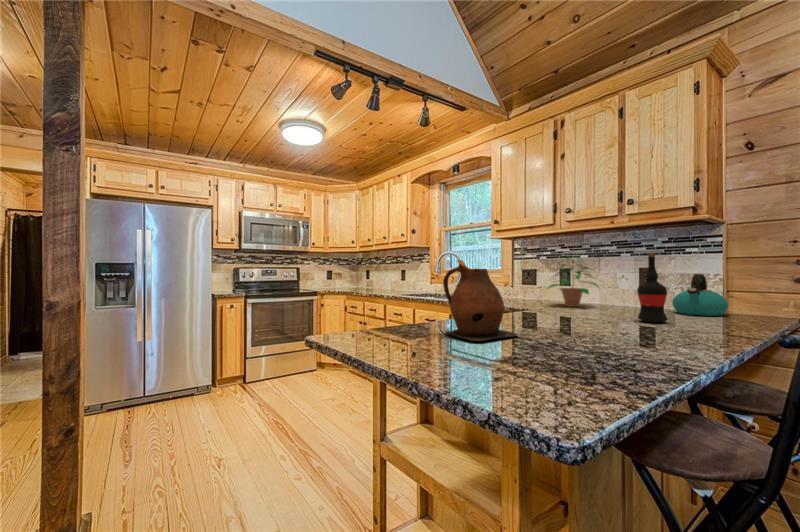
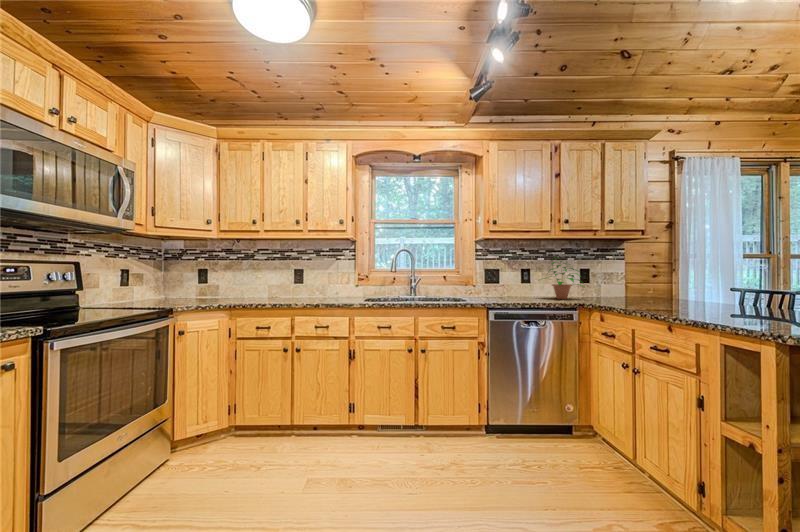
wine bottle: present [637,254,667,322] -> none [650,258,669,302]
ceramic pitcher: present [443,260,518,342] -> none [682,256,759,320]
kettle: present [672,274,728,316] -> none [613,272,644,298]

